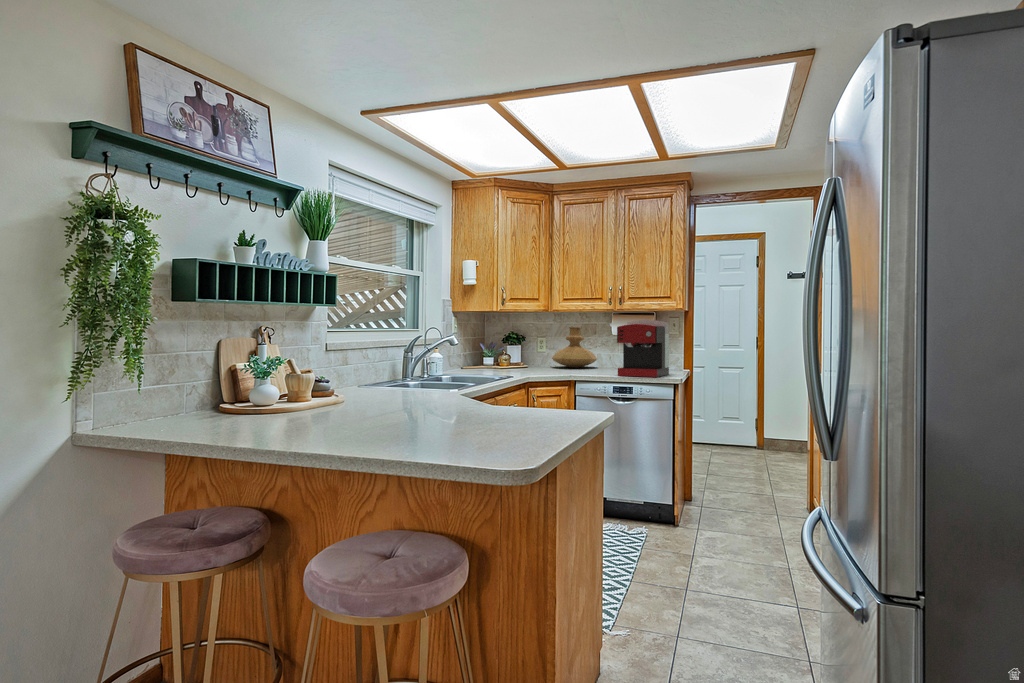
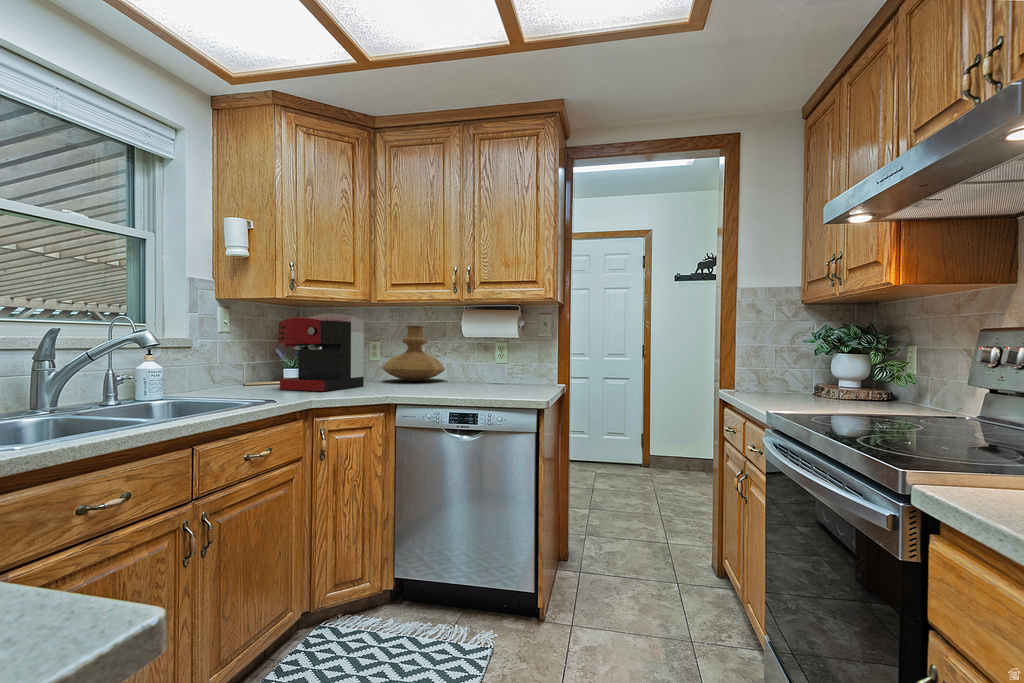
coffee maker: present [617,320,669,377] -> present [278,313,364,391]

